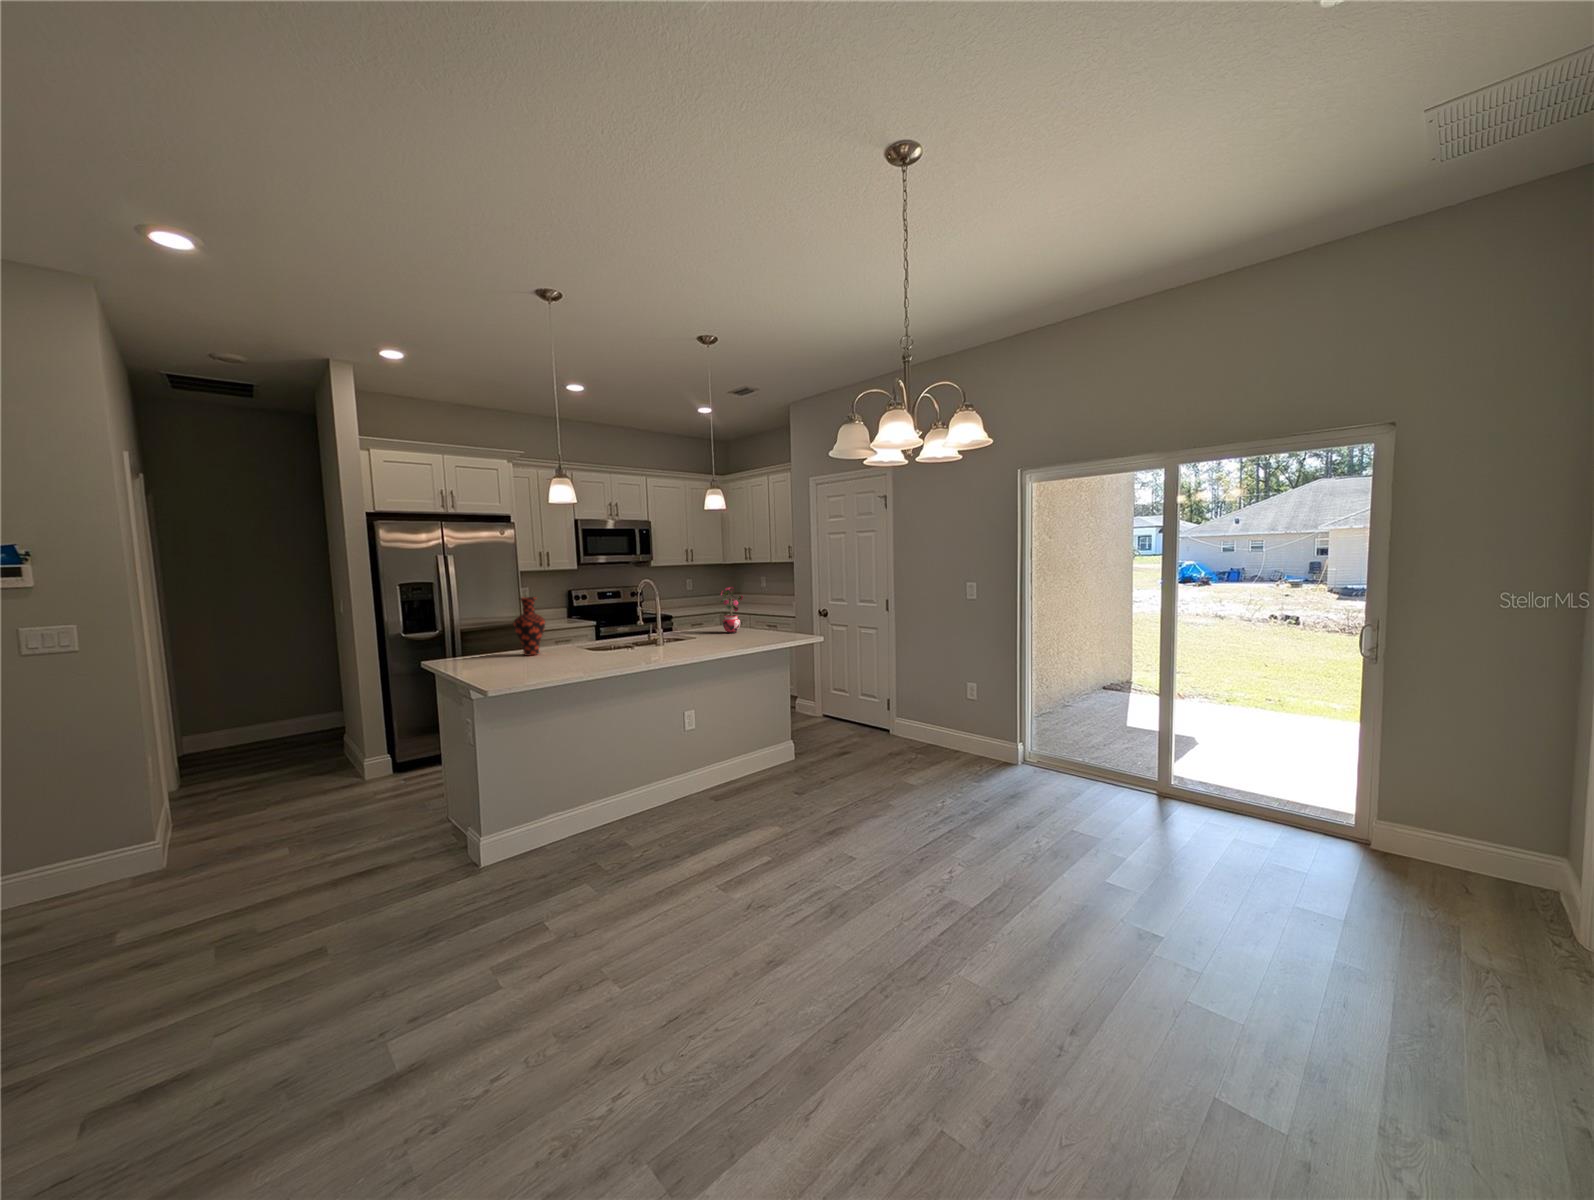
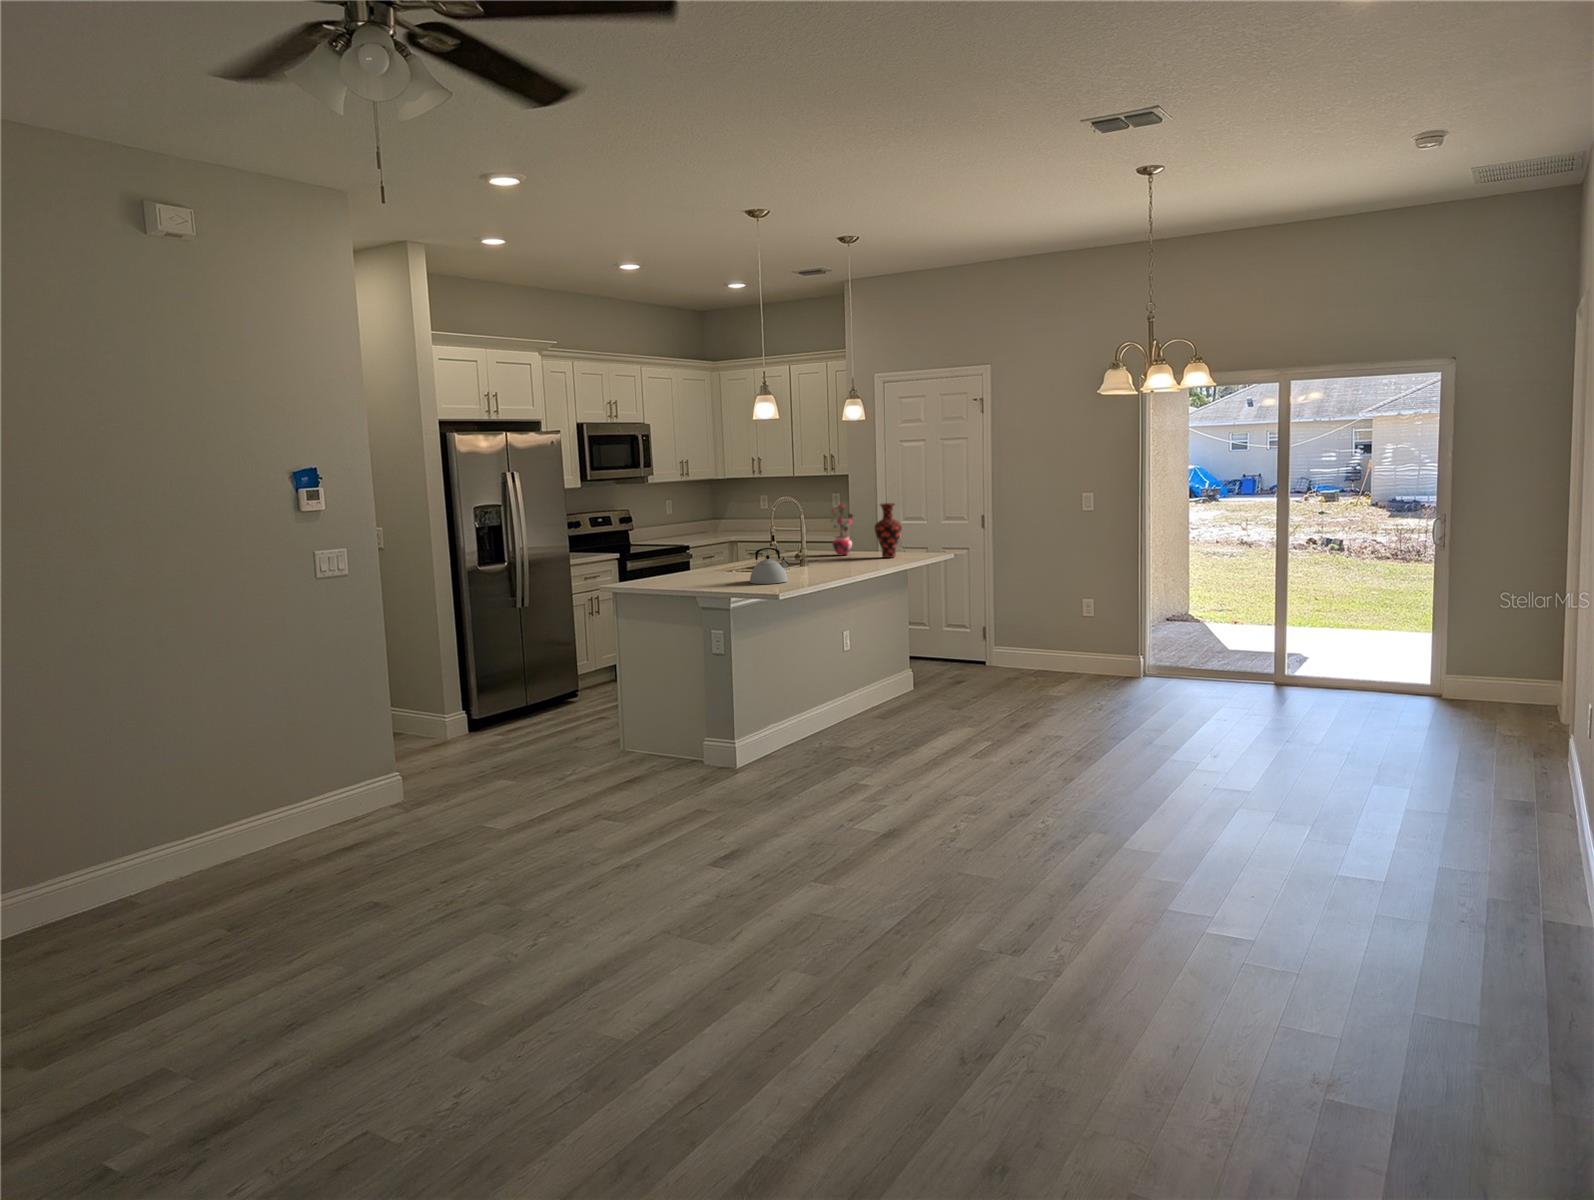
vase: present [514,597,545,656] -> present [874,503,902,558]
kettle: none [554,630,594,667] -> present [750,548,789,584]

